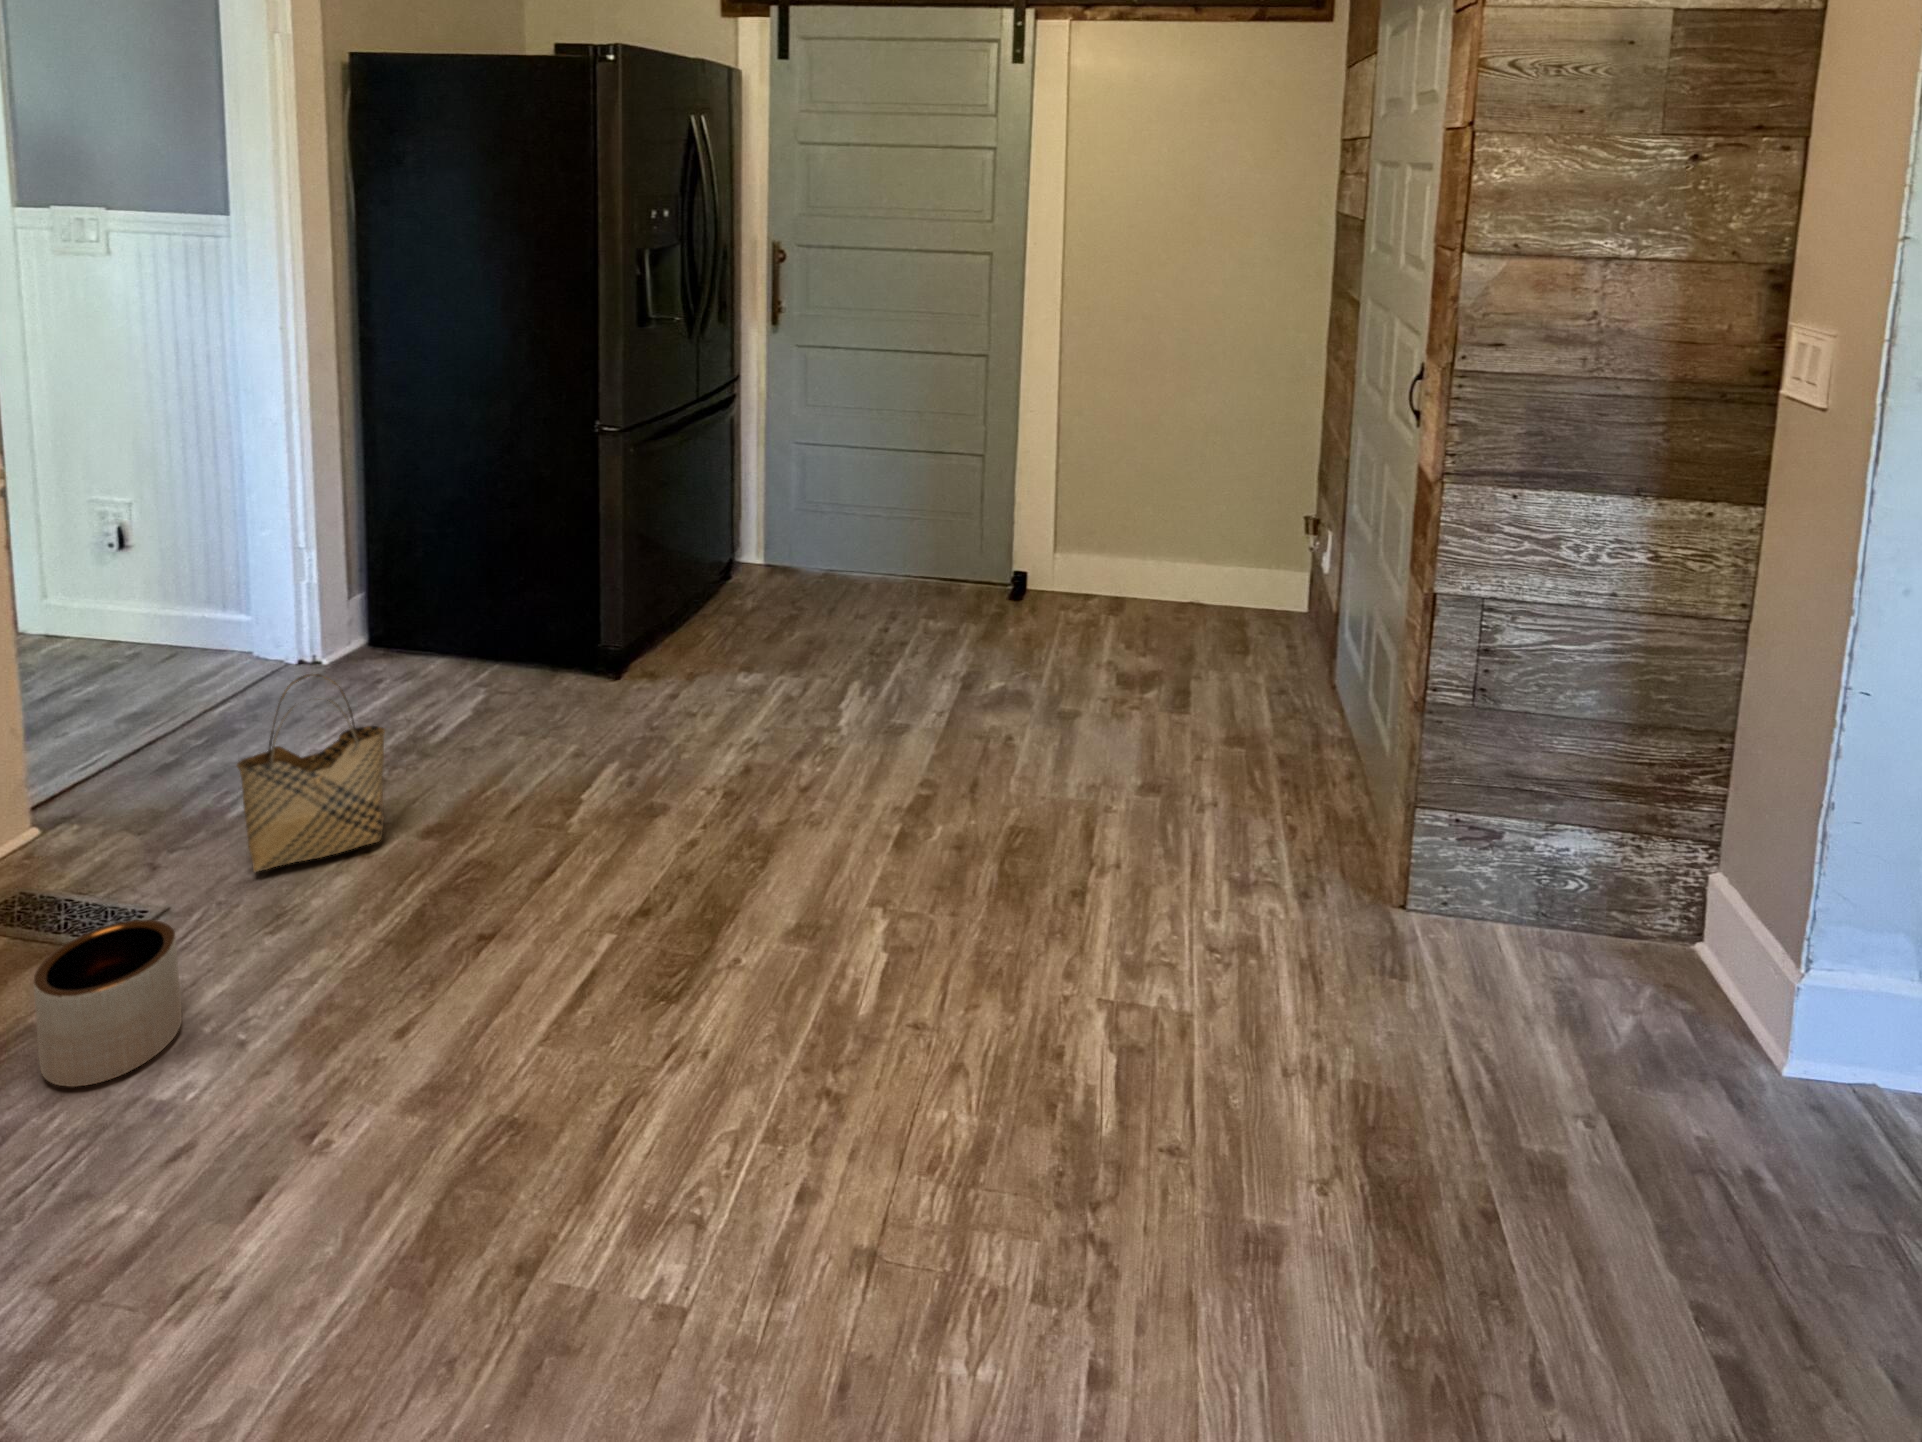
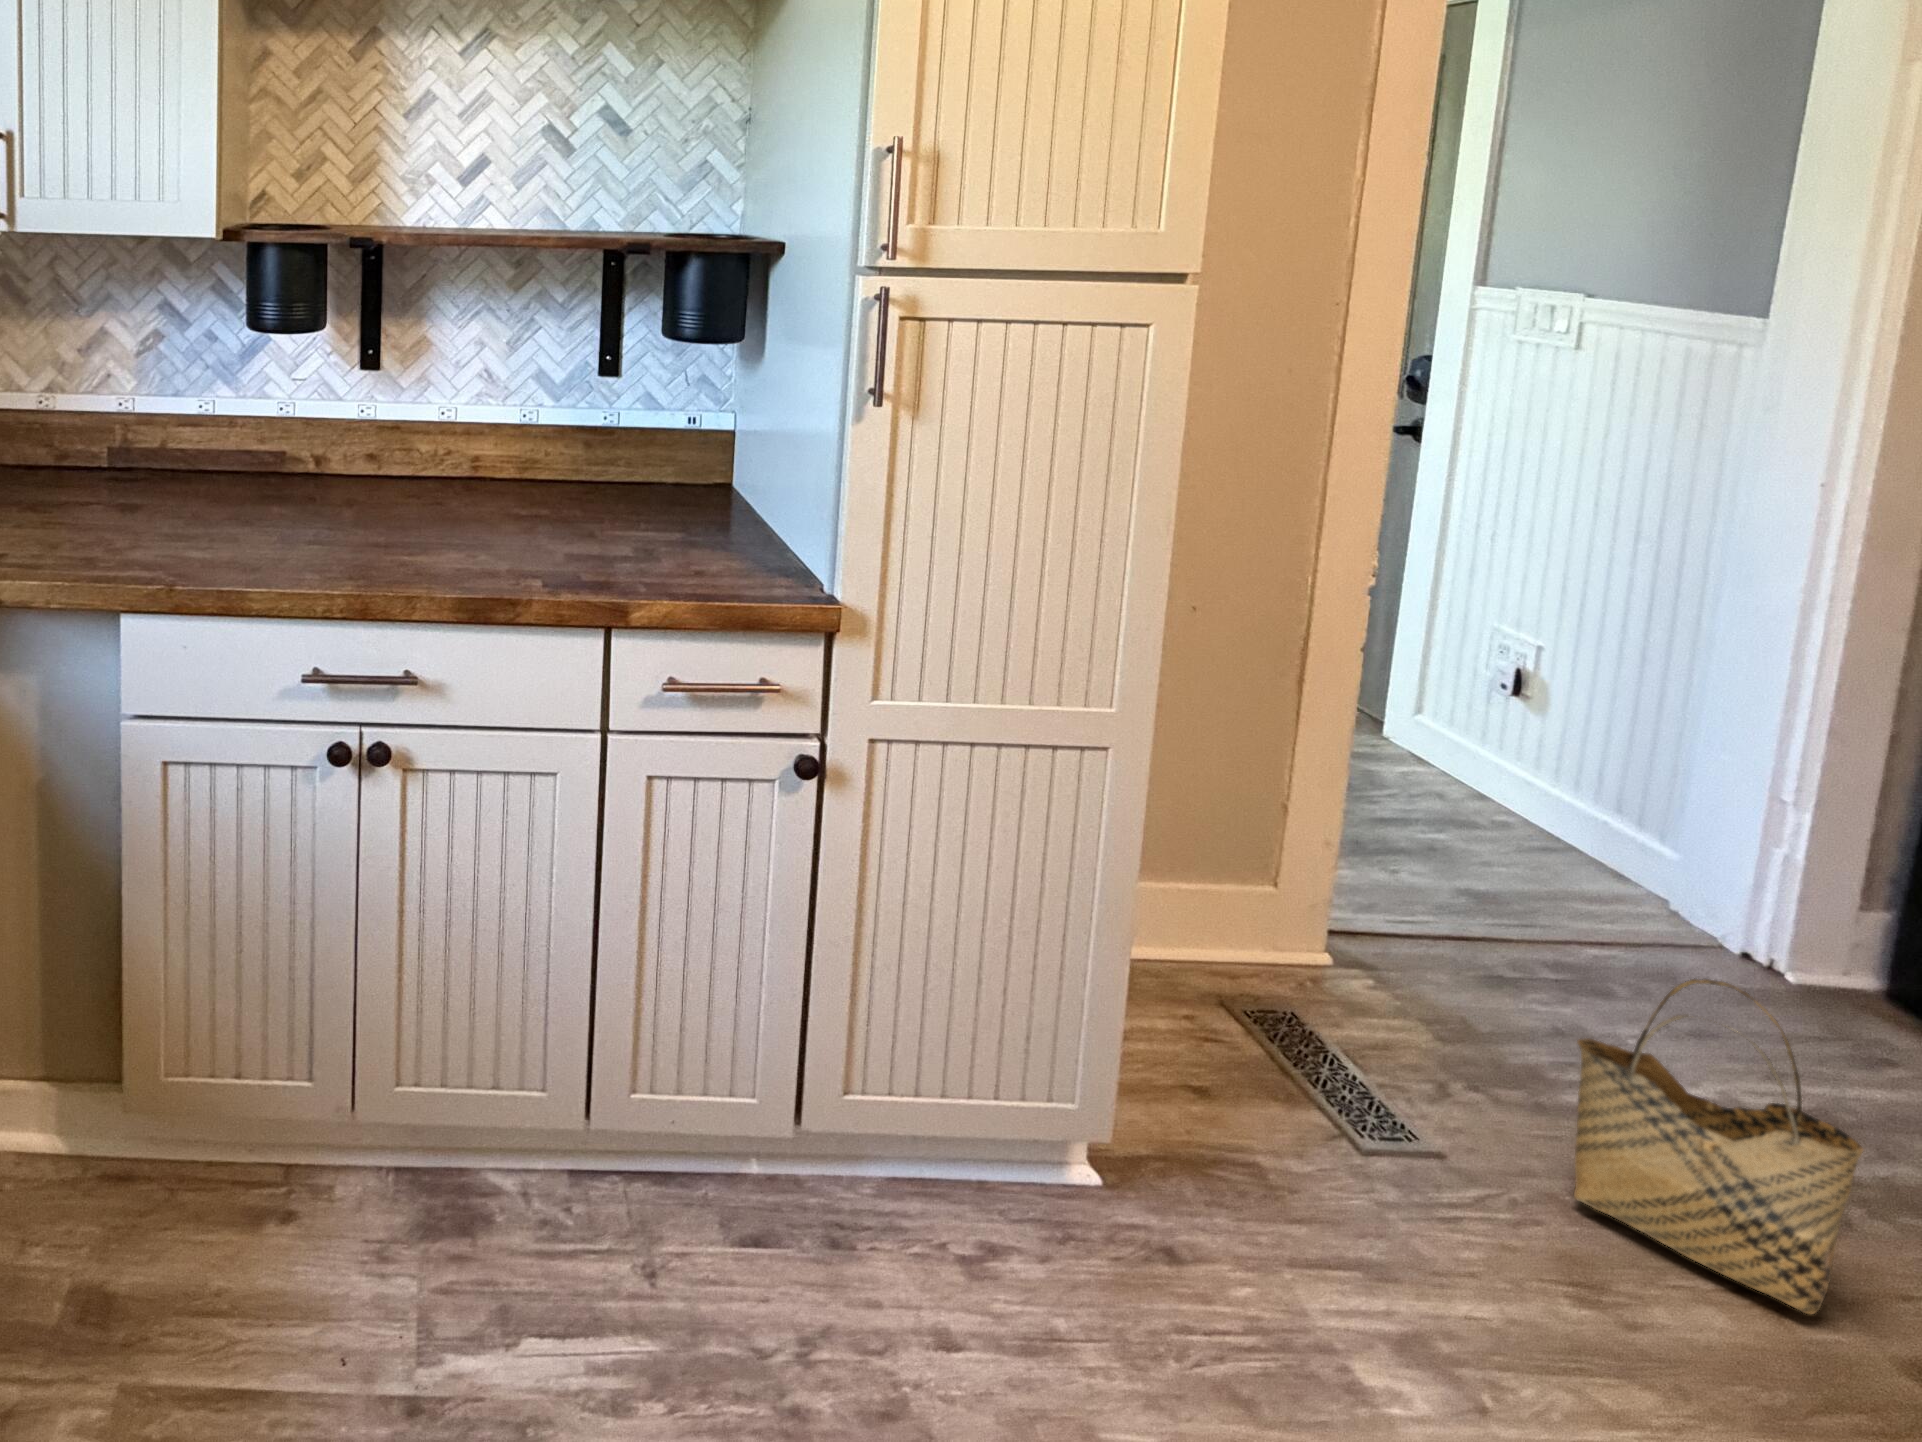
planter: present [33,920,182,1087] -> none [1248,1105,1426,1321]

